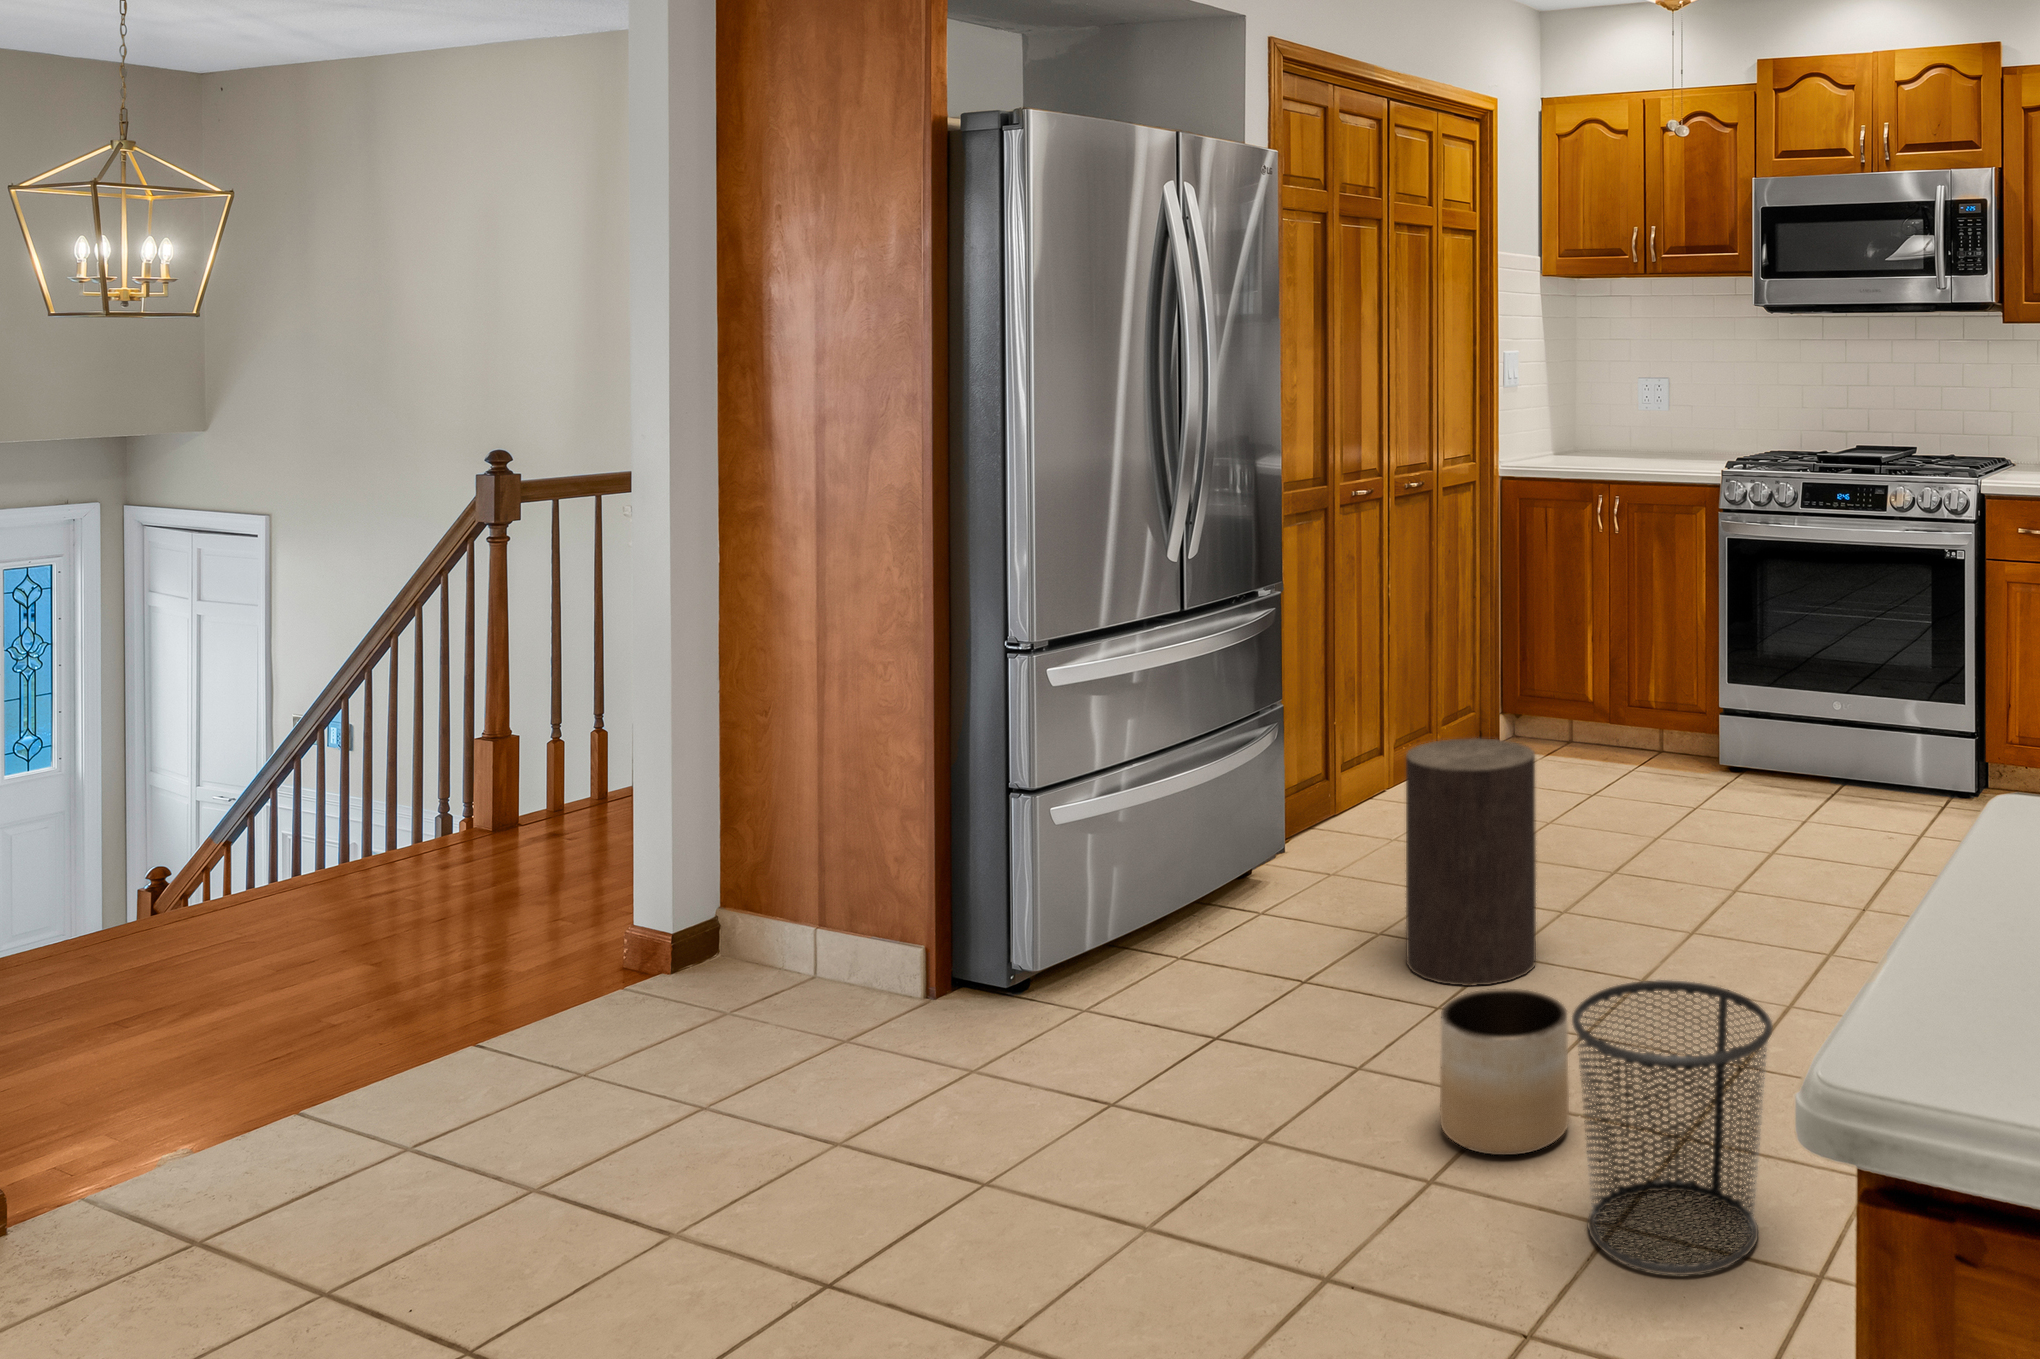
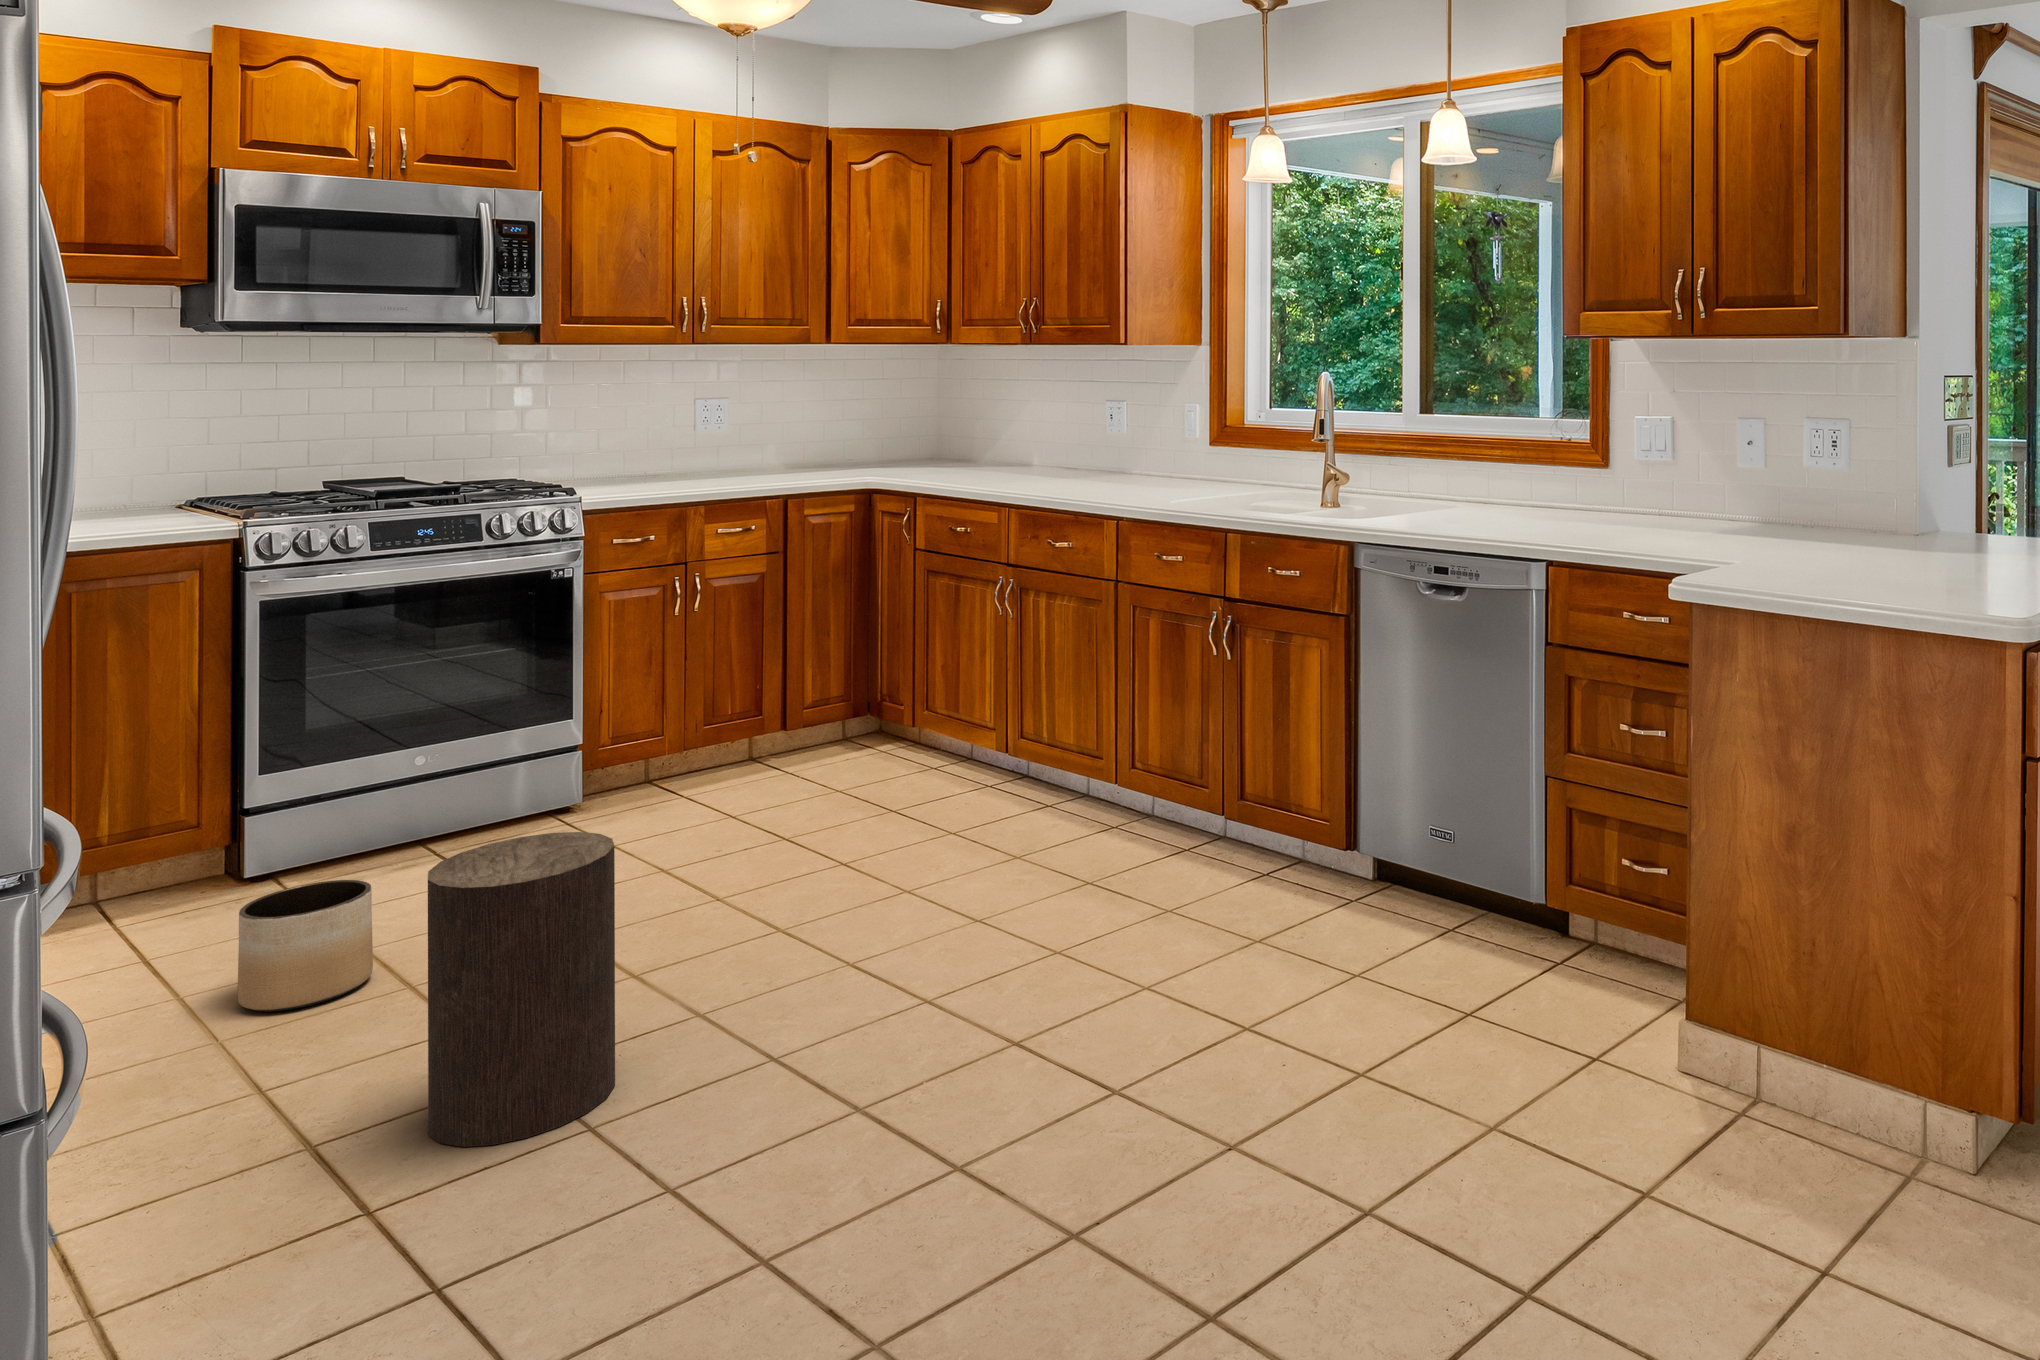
waste bin: present [1572,980,1773,1275] -> none [1086,870,1248,1099]
planter: present [1440,989,1569,1155] -> present [238,880,373,1012]

